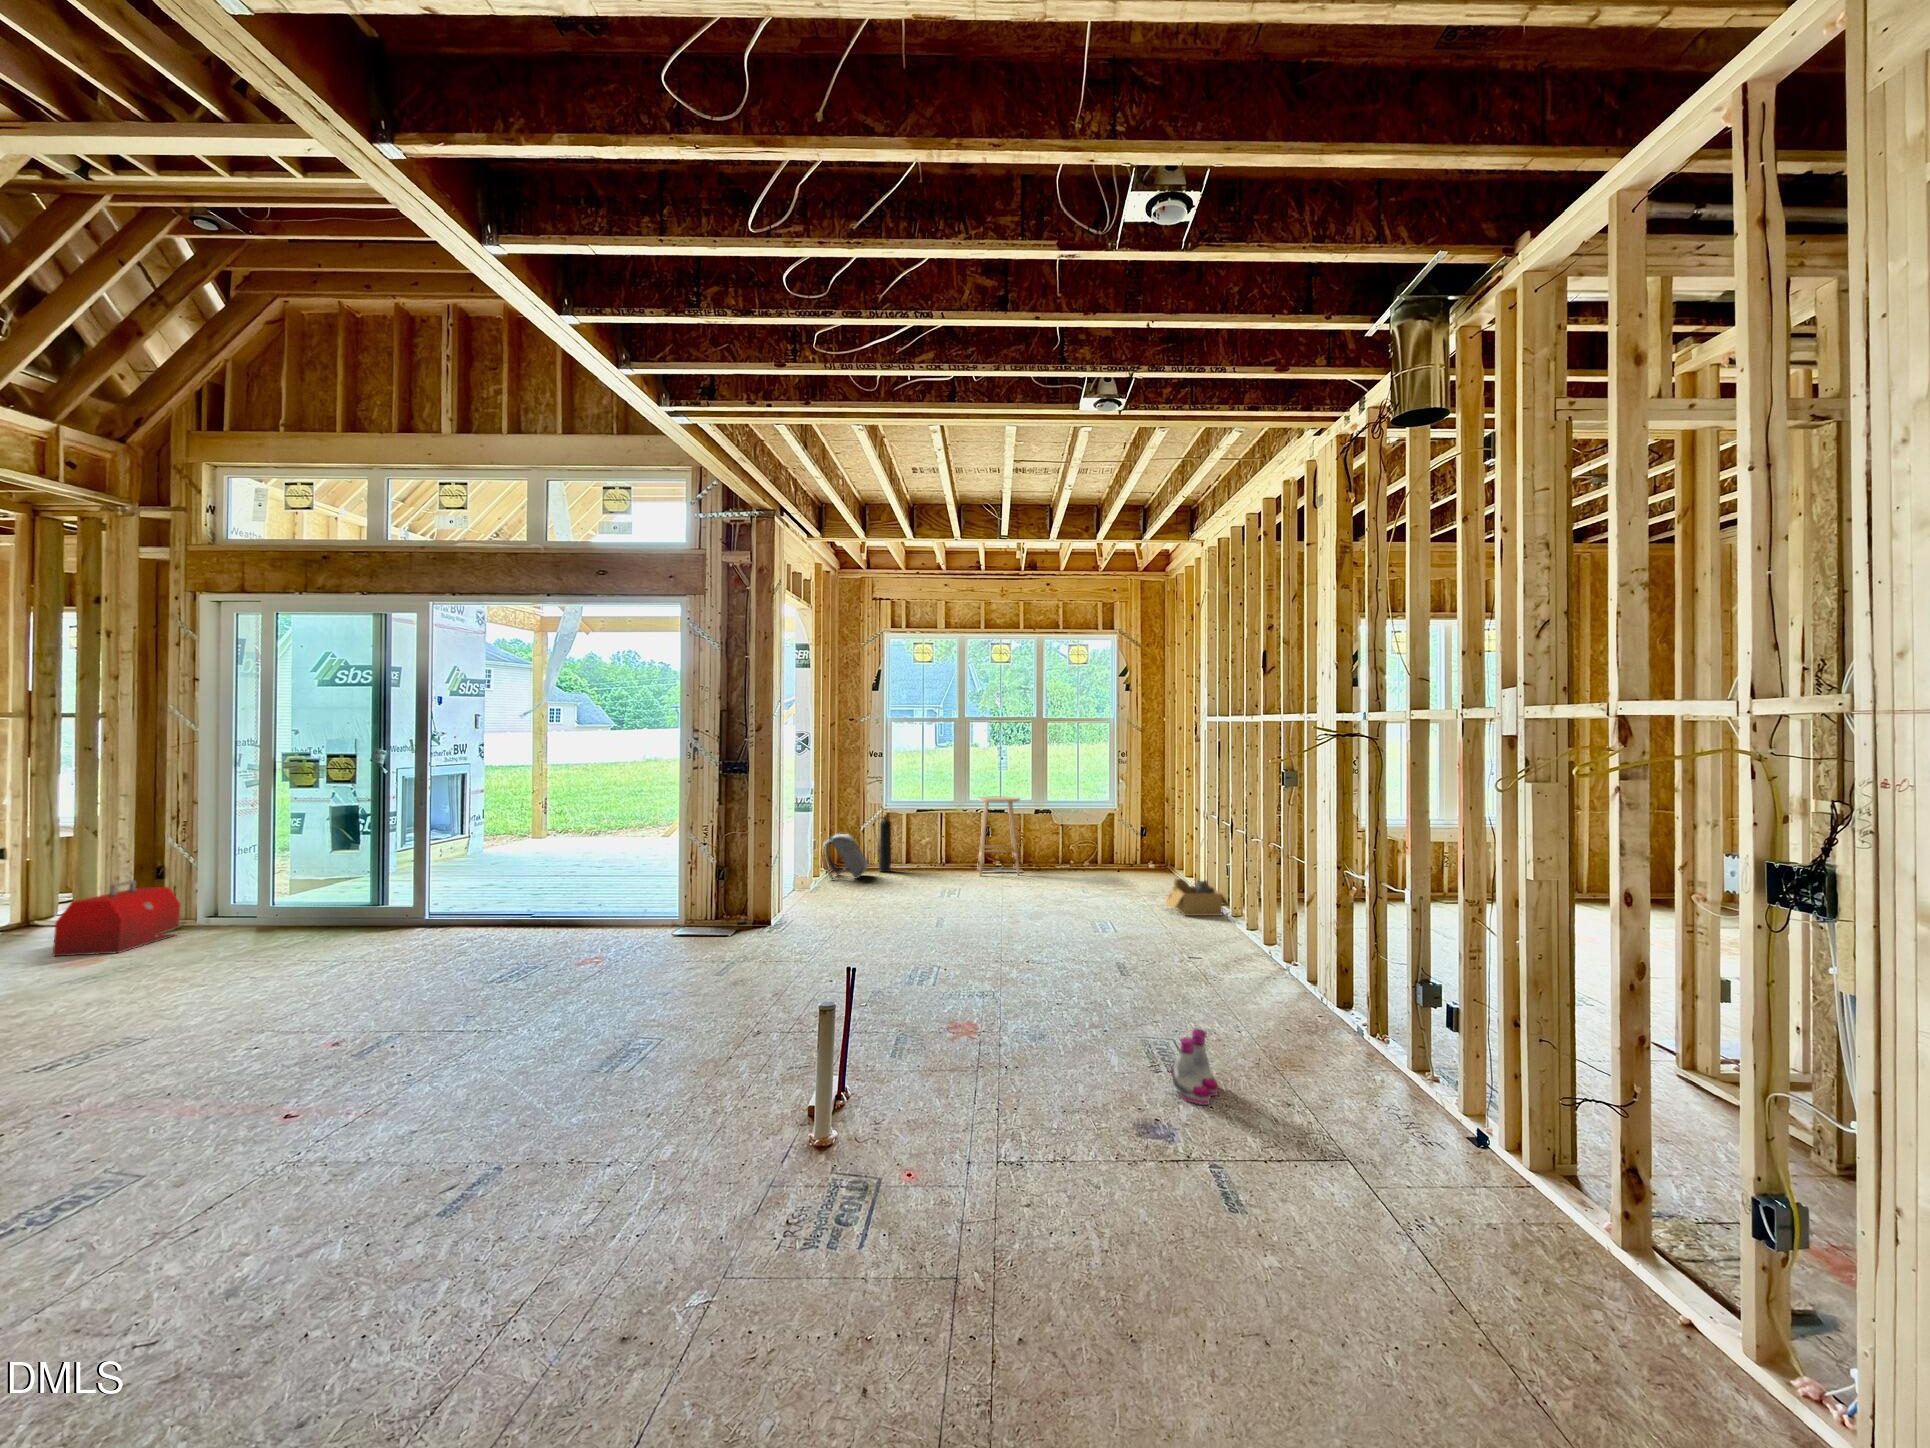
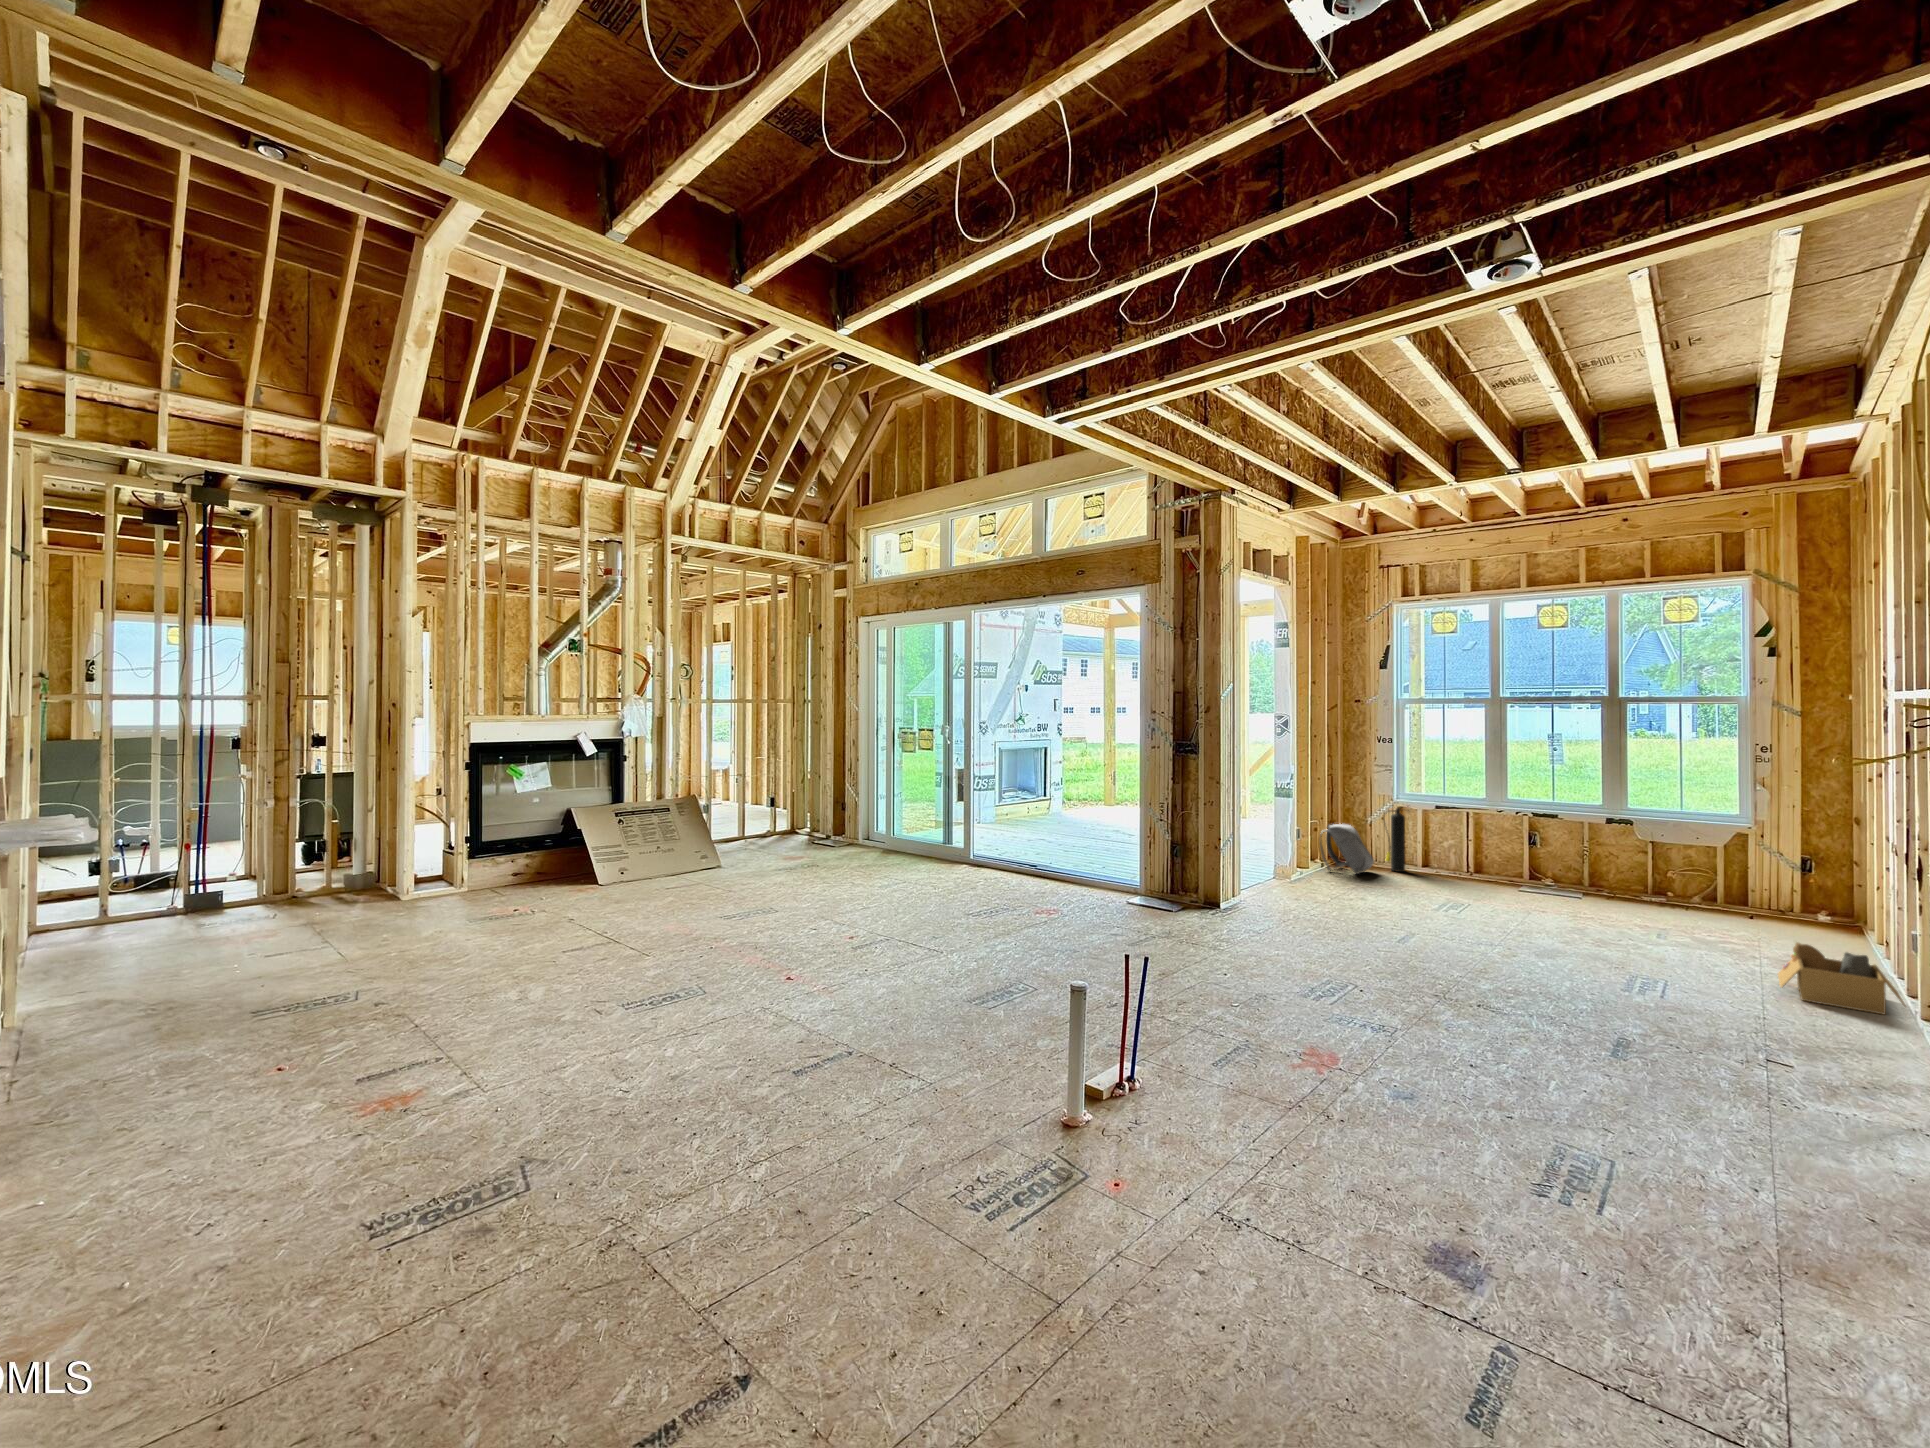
stool: present [977,797,1020,875] -> none [1514,797,1579,900]
toolbox: present [53,880,180,956] -> none [802,807,860,853]
boots: present [1171,1028,1218,1105] -> none [1501,1137,1575,1240]

